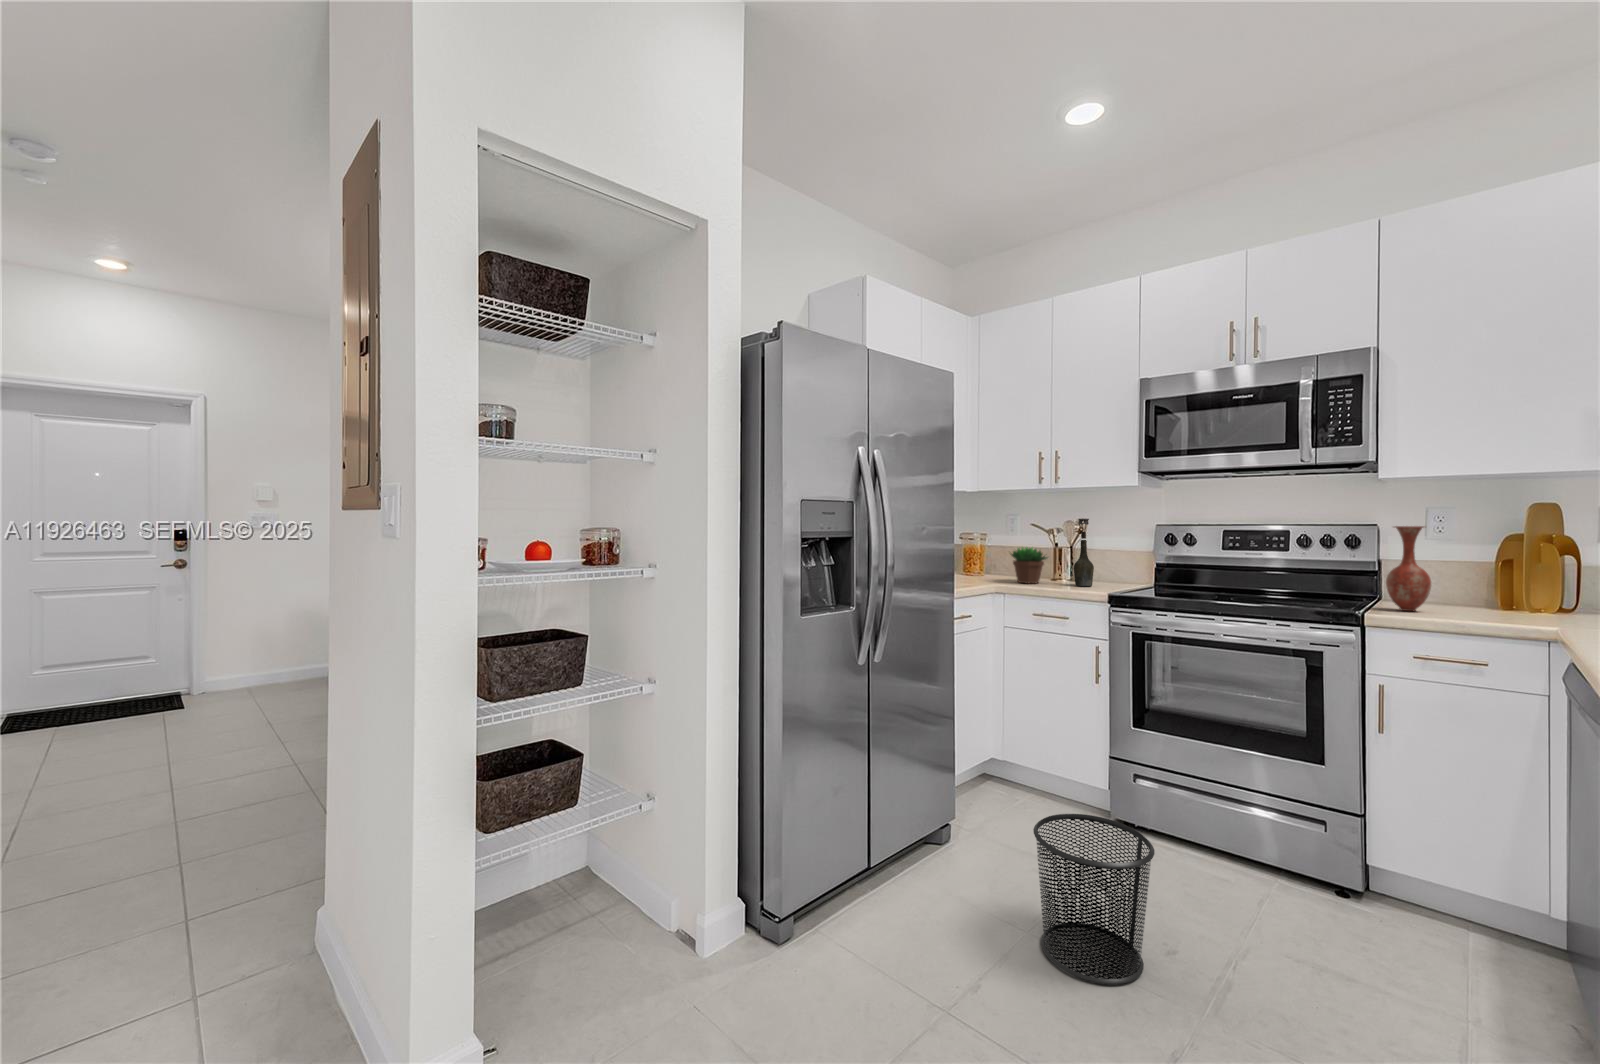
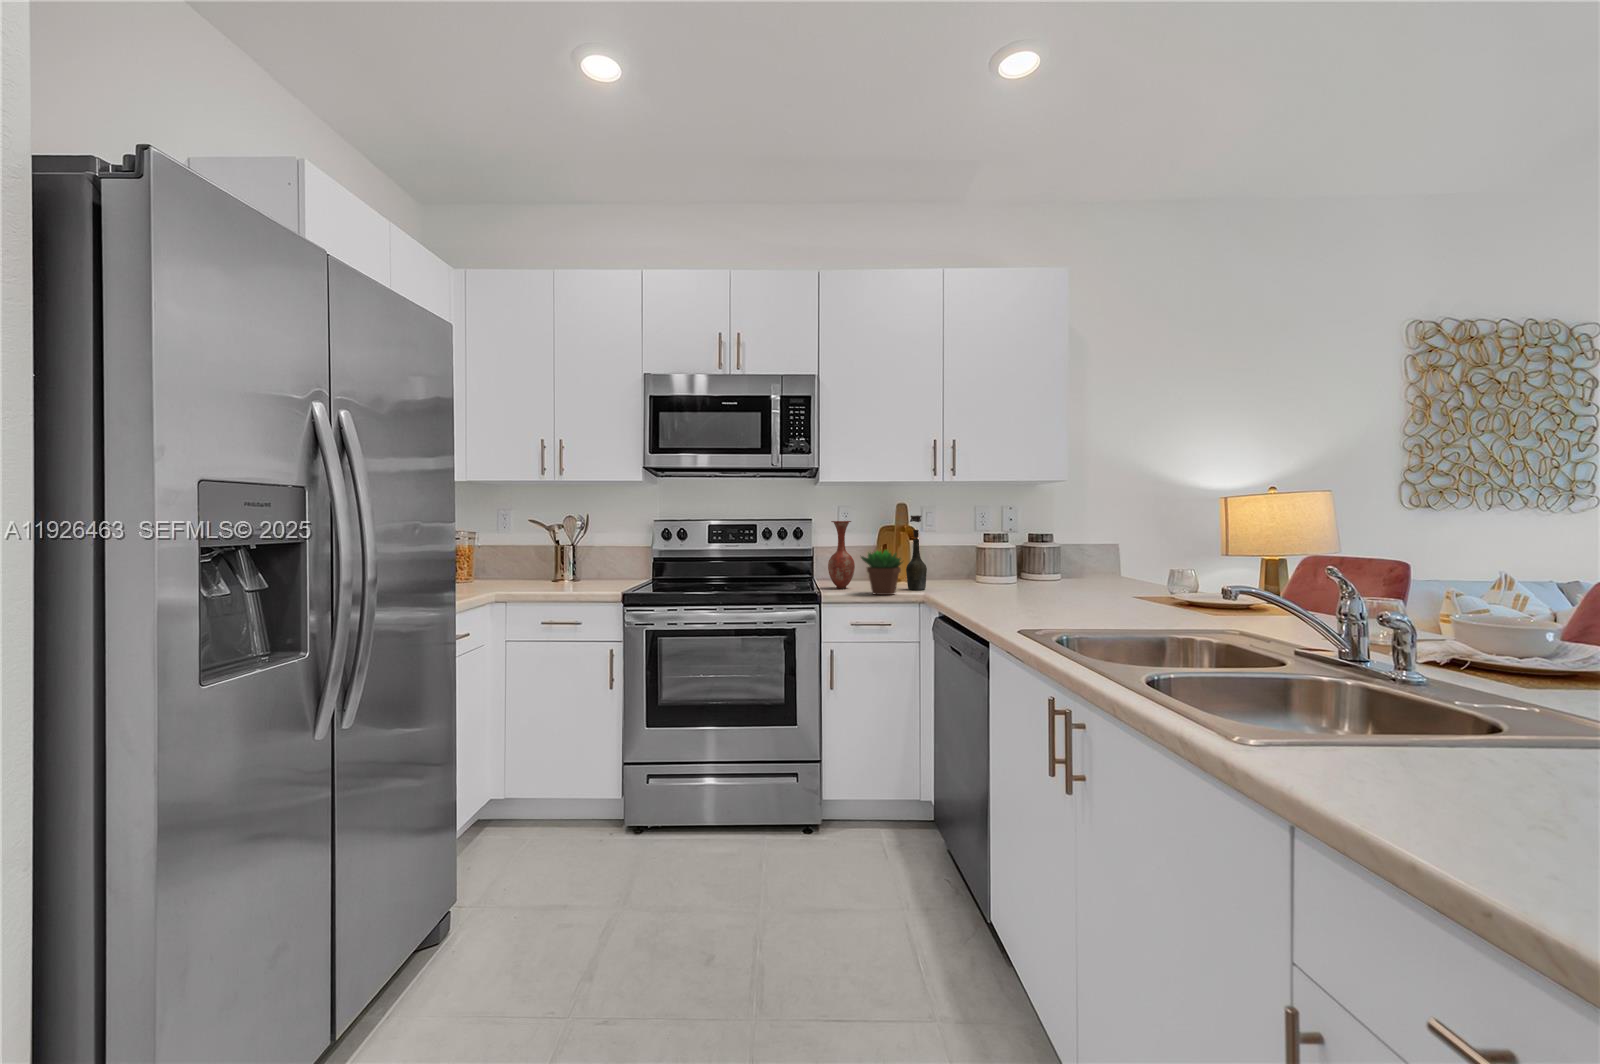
bottle: present [1074,518,1094,586] -> present [906,515,927,590]
succulent plant: present [1011,547,1047,583] -> present [861,550,902,595]
waste bin: present [1033,814,1155,985] -> none [565,832,688,1019]

